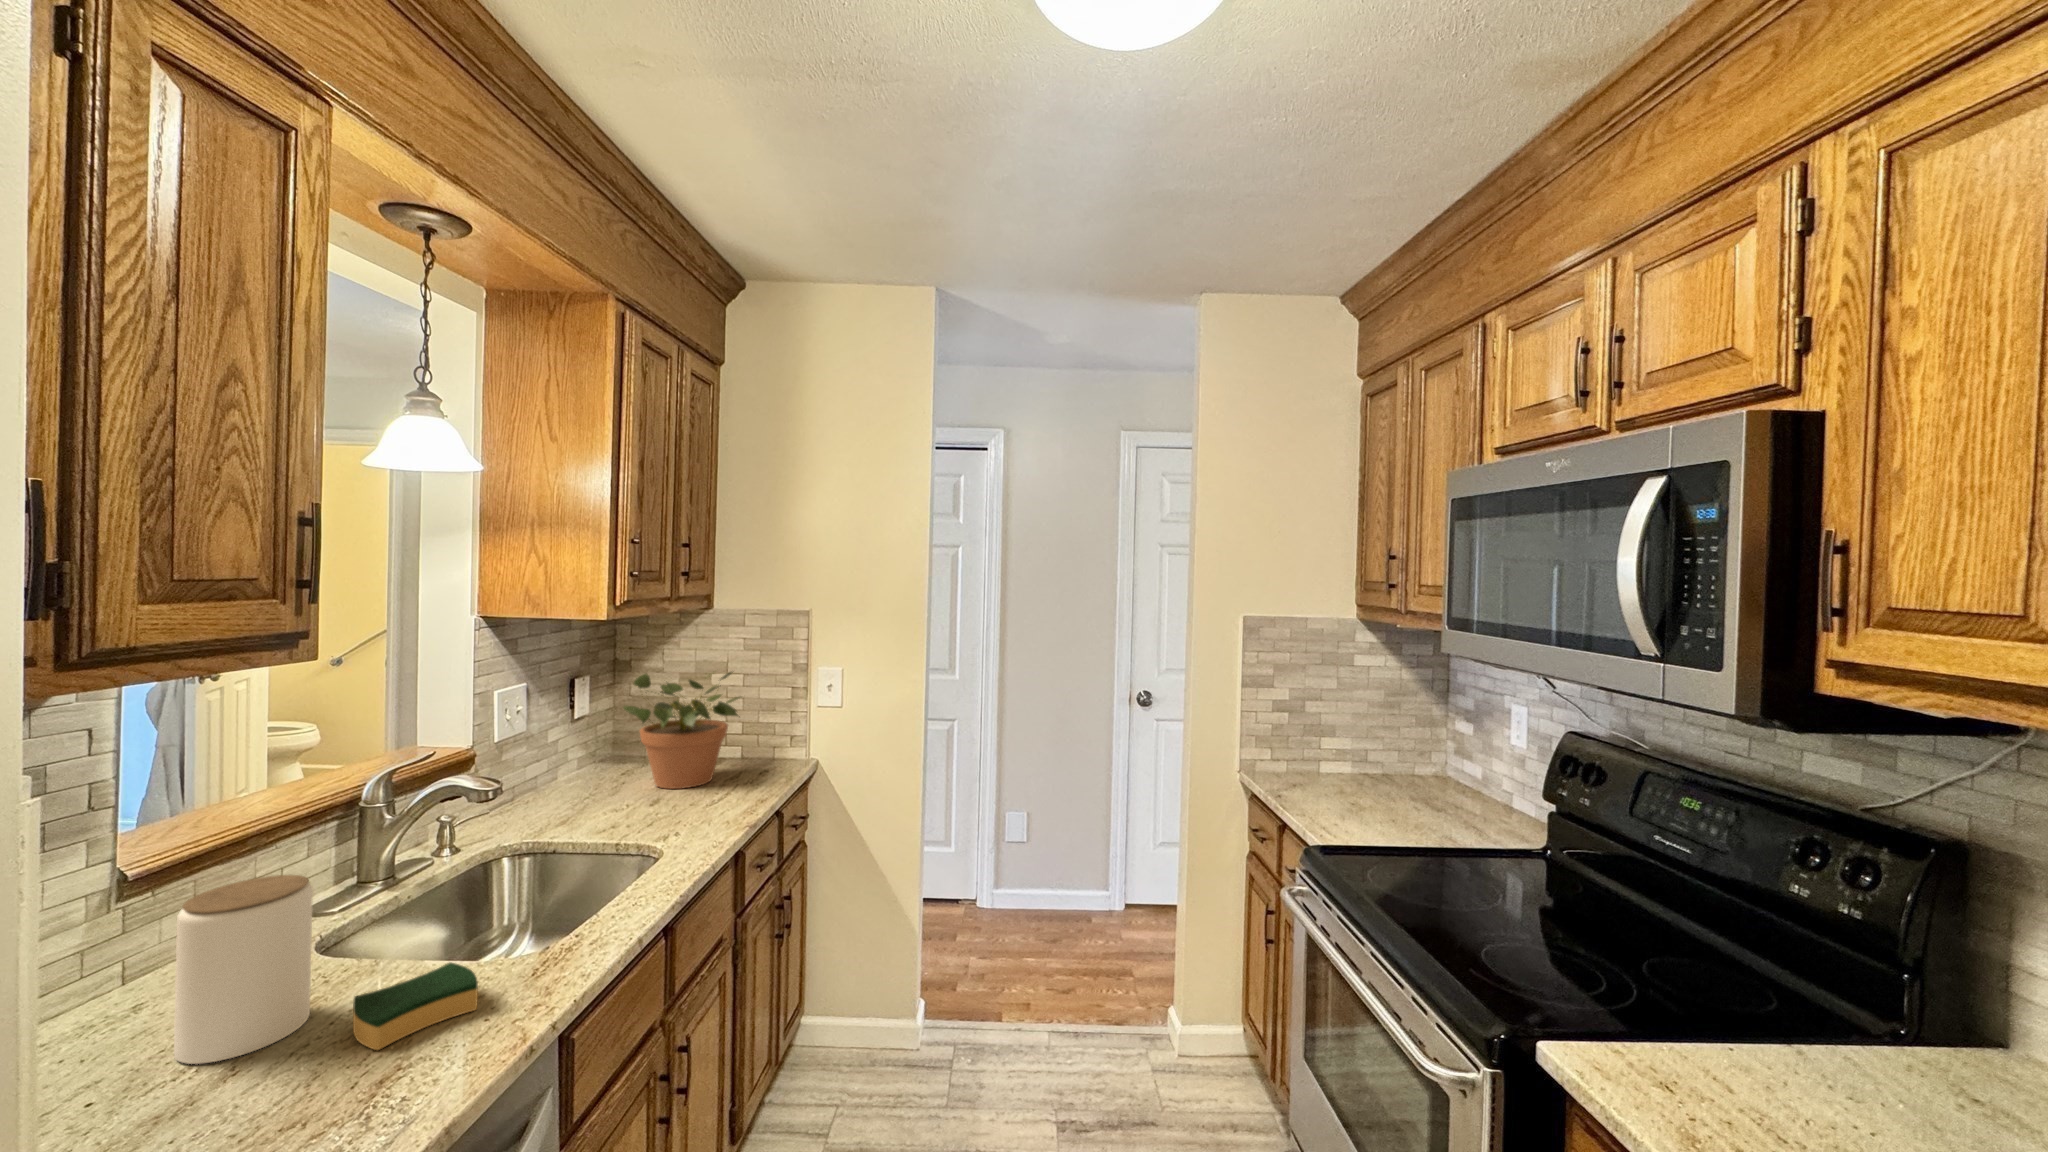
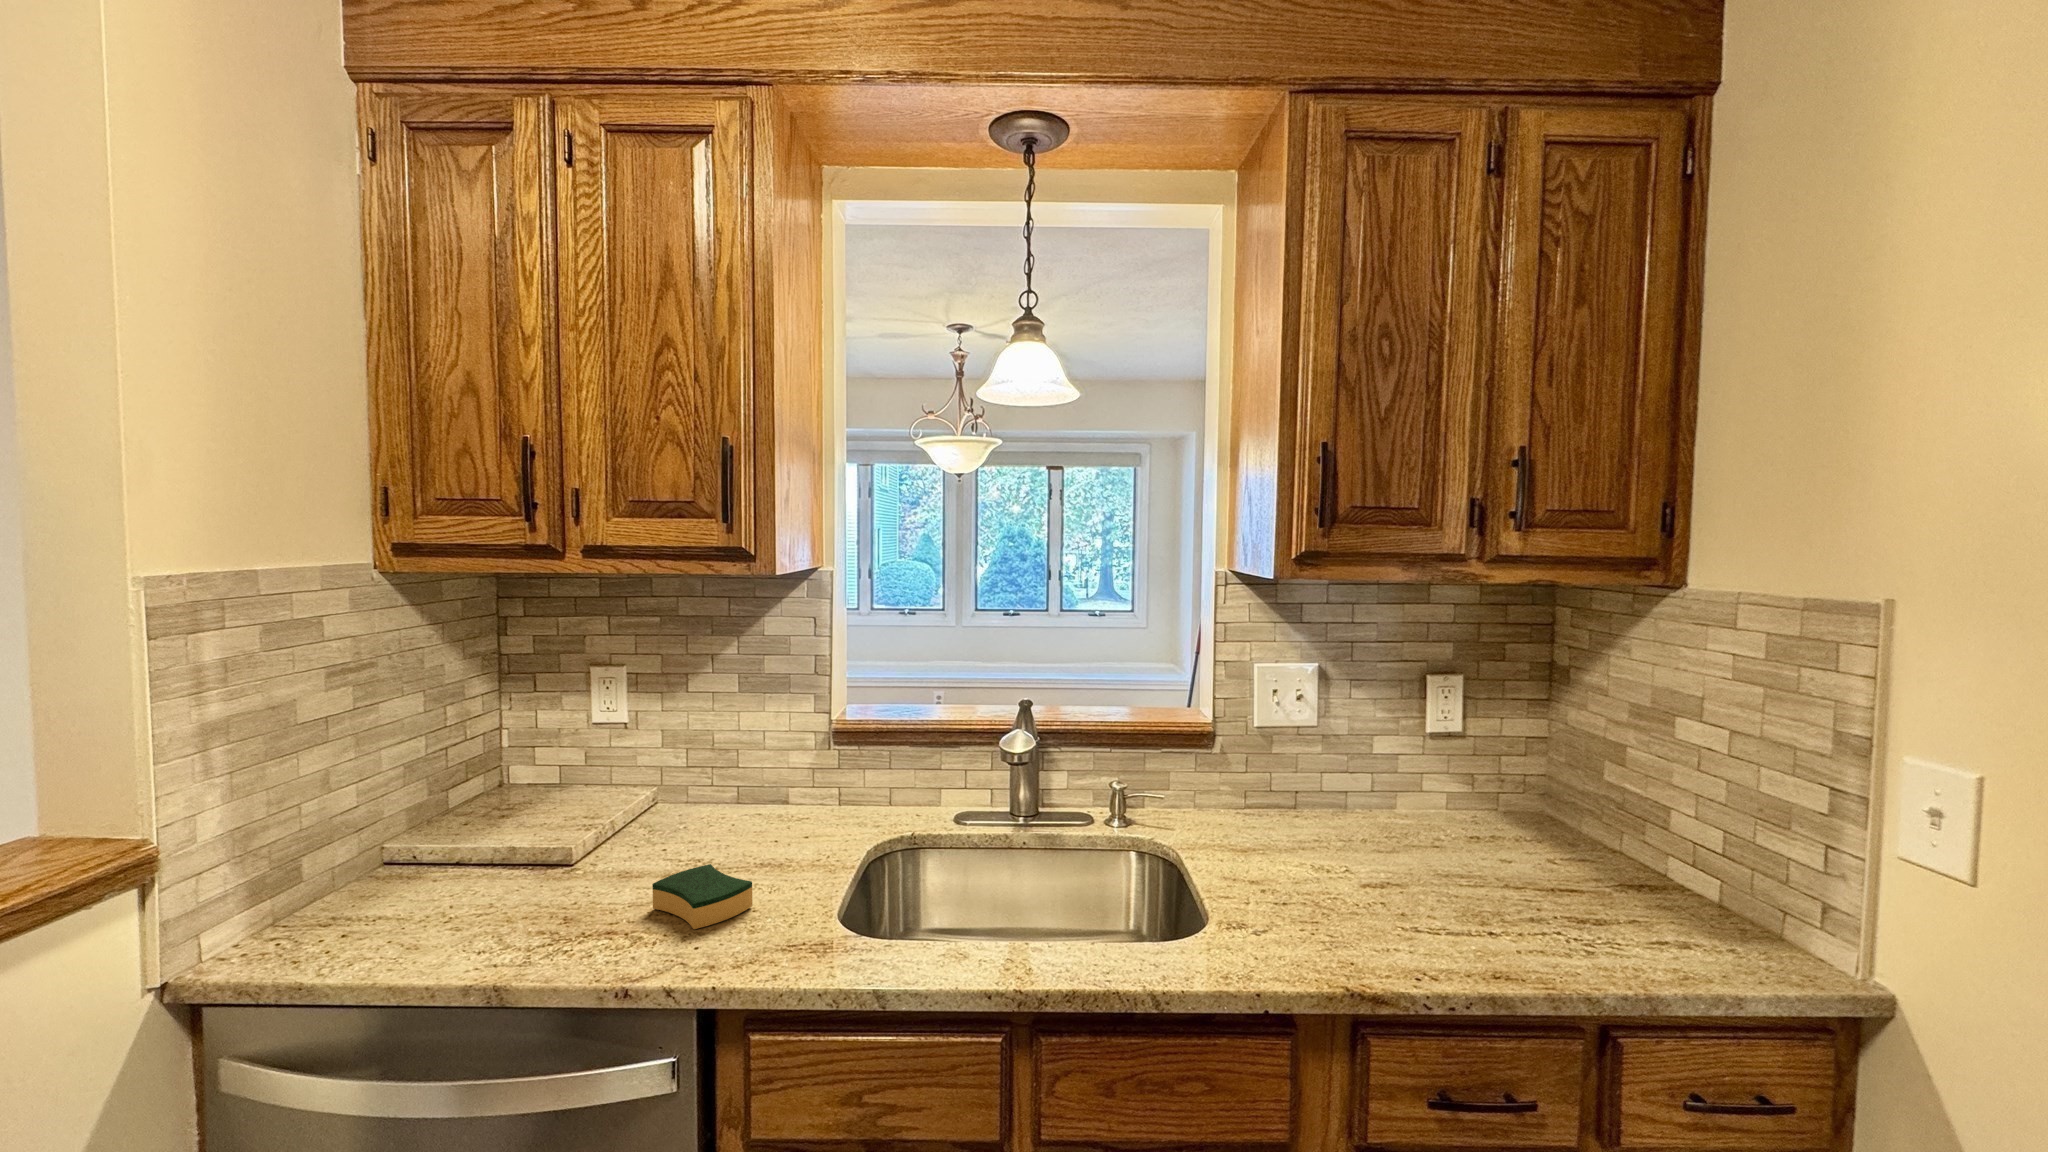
potted plant: present [623,672,740,789] -> none [1359,674,1629,909]
jar: present [174,875,313,1064] -> none [691,741,768,872]

